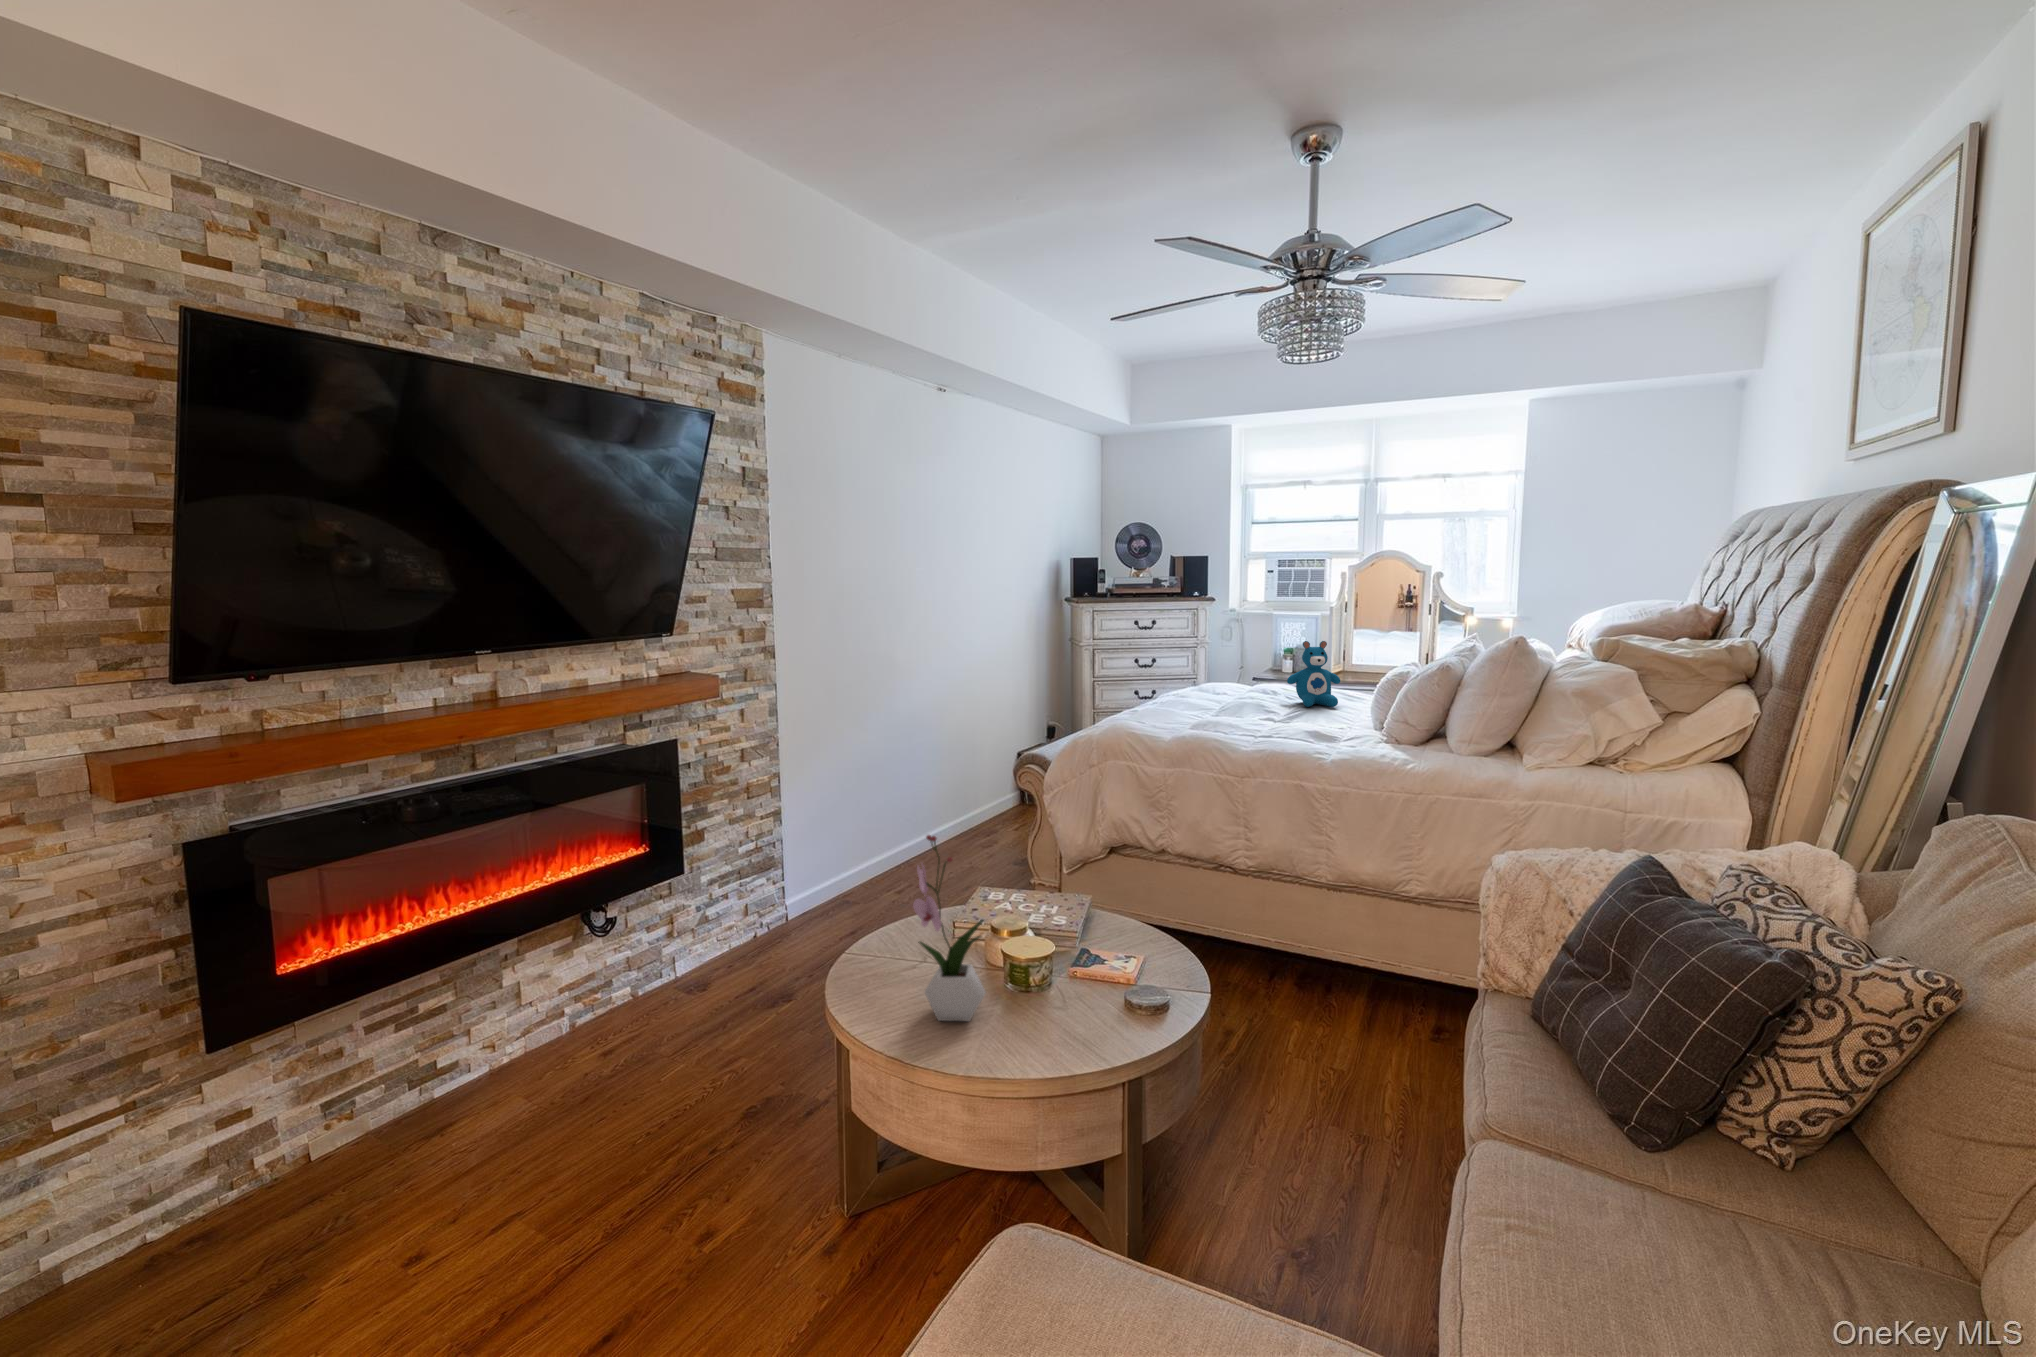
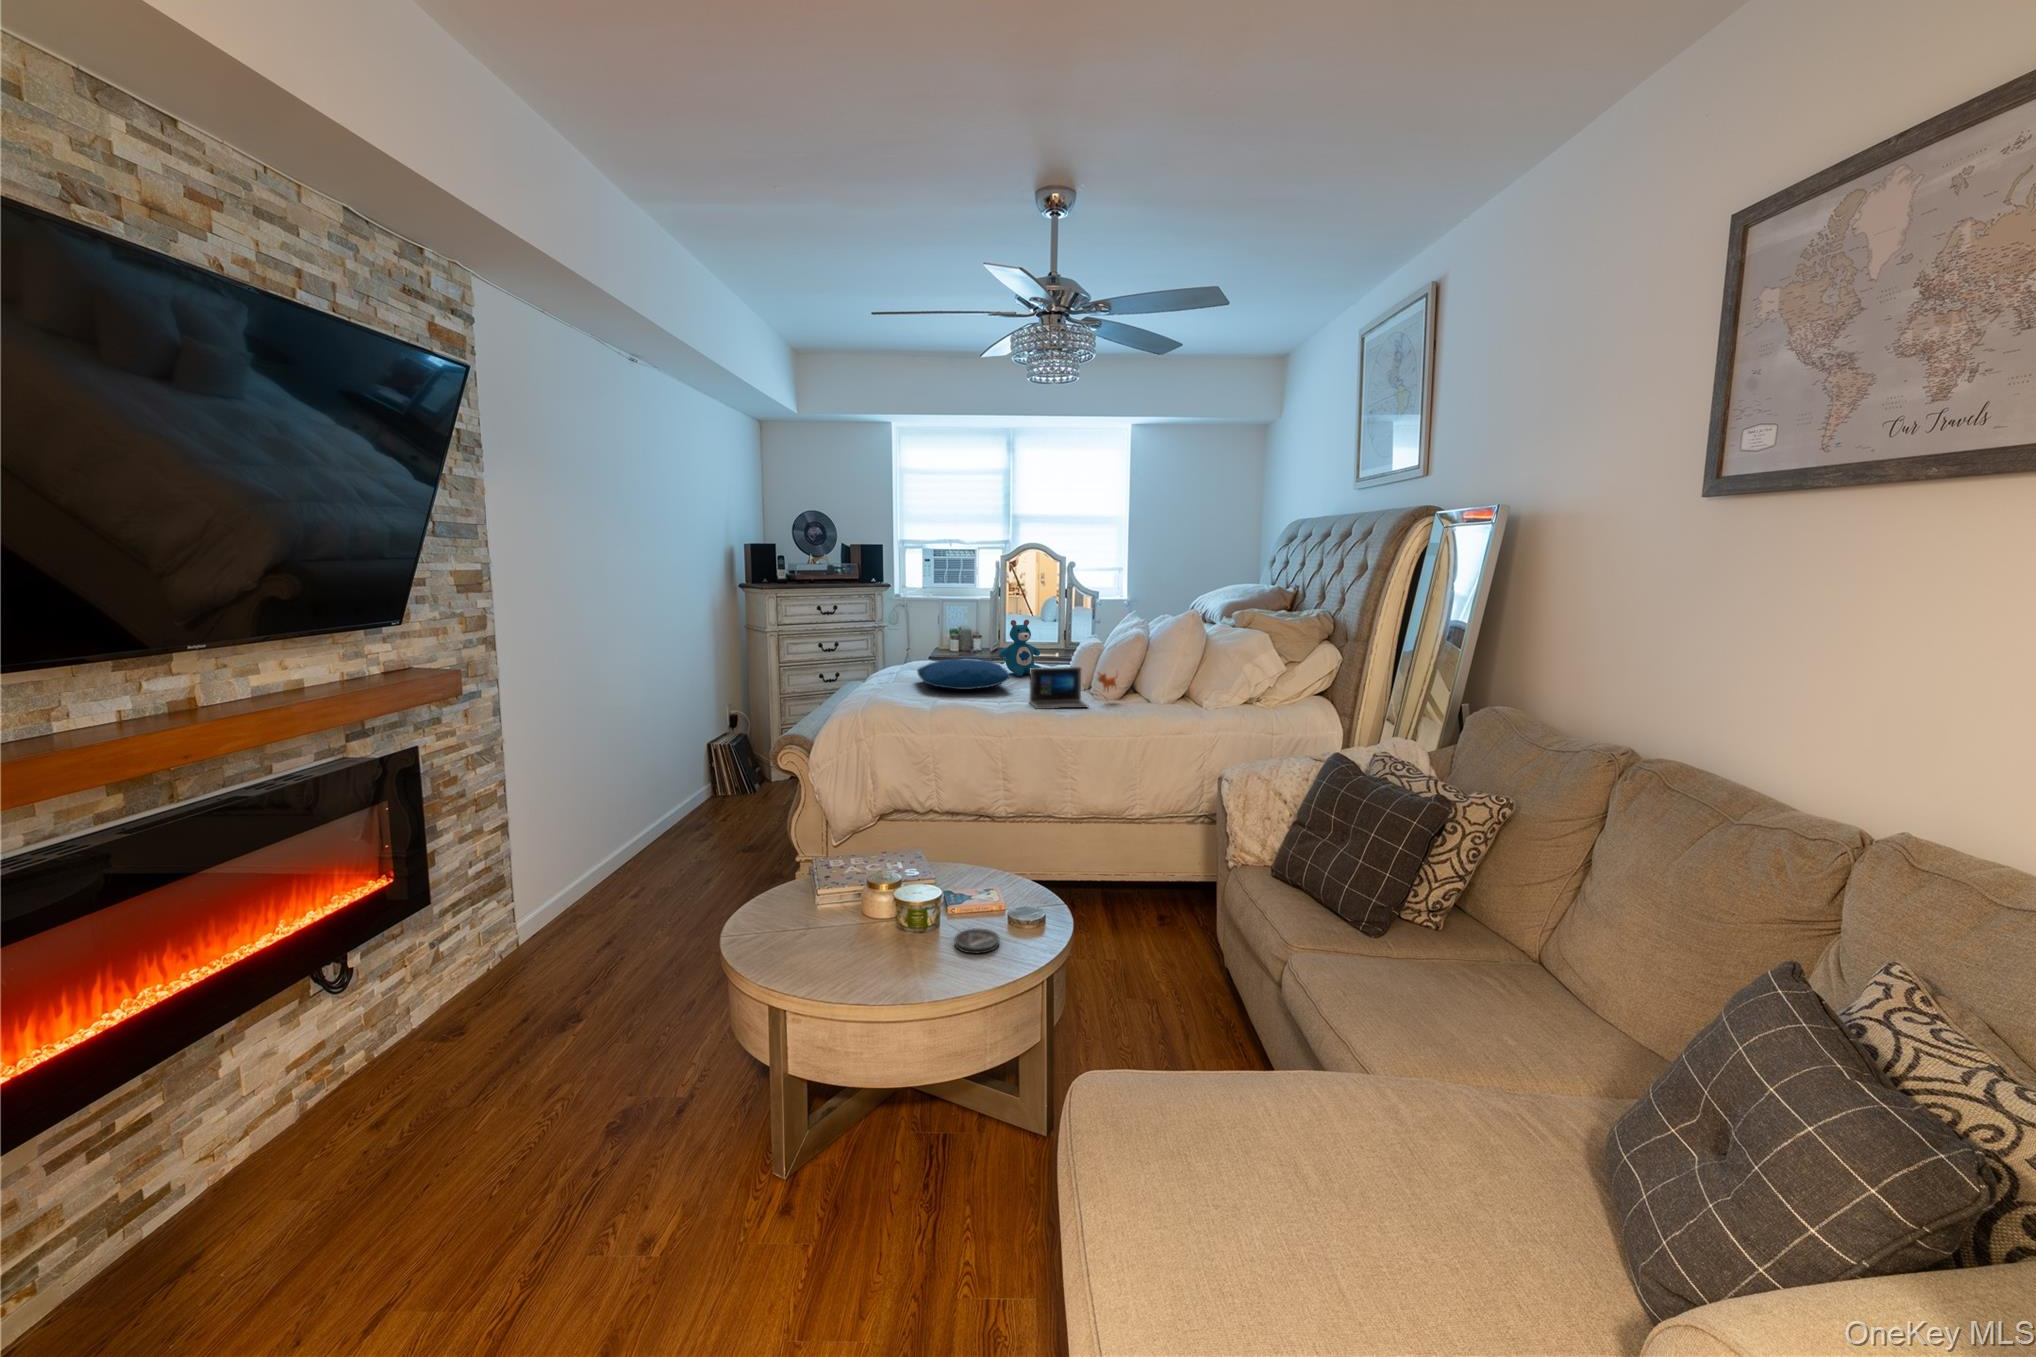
pillow: none [1175,684,1279,718] -> present [917,659,1011,690]
laptop: none [1285,699,1408,751] -> present [1029,667,1117,709]
flower arrangement: present [913,835,986,1021] -> none [840,800,915,967]
coaster: none [1039,1001,1091,1034] -> present [955,928,999,953]

